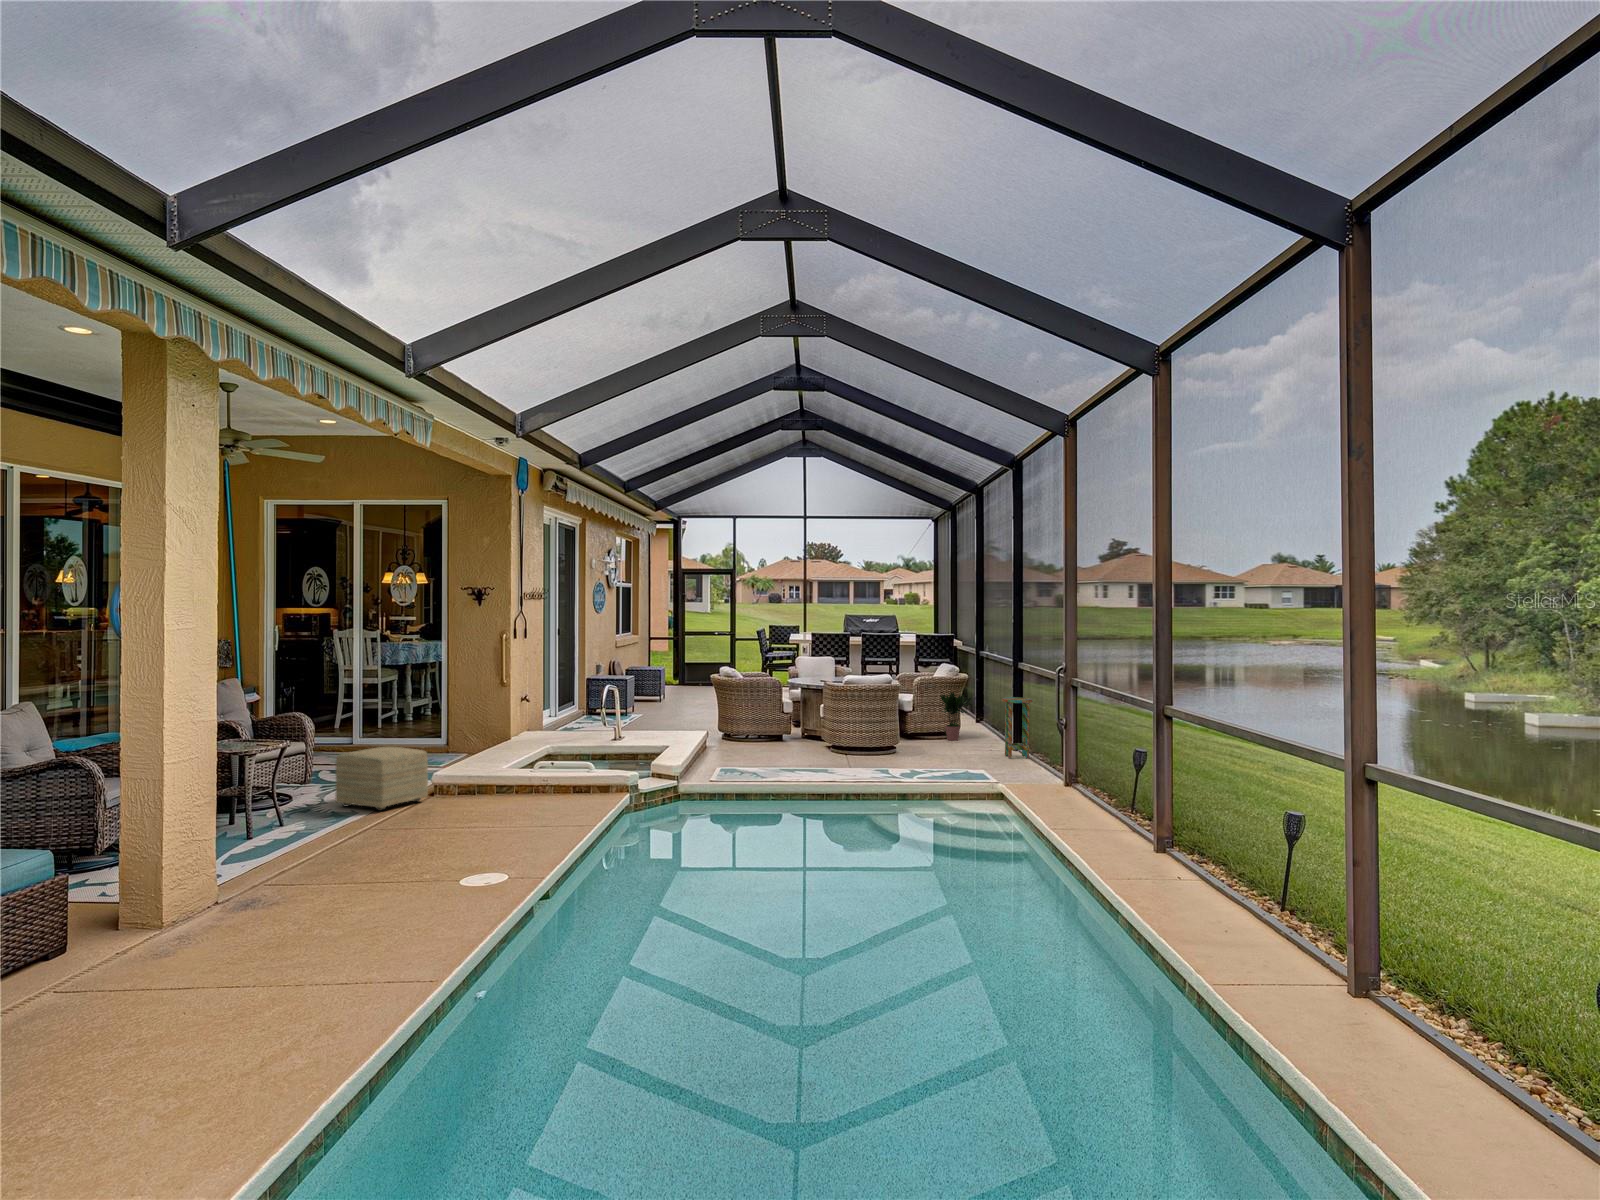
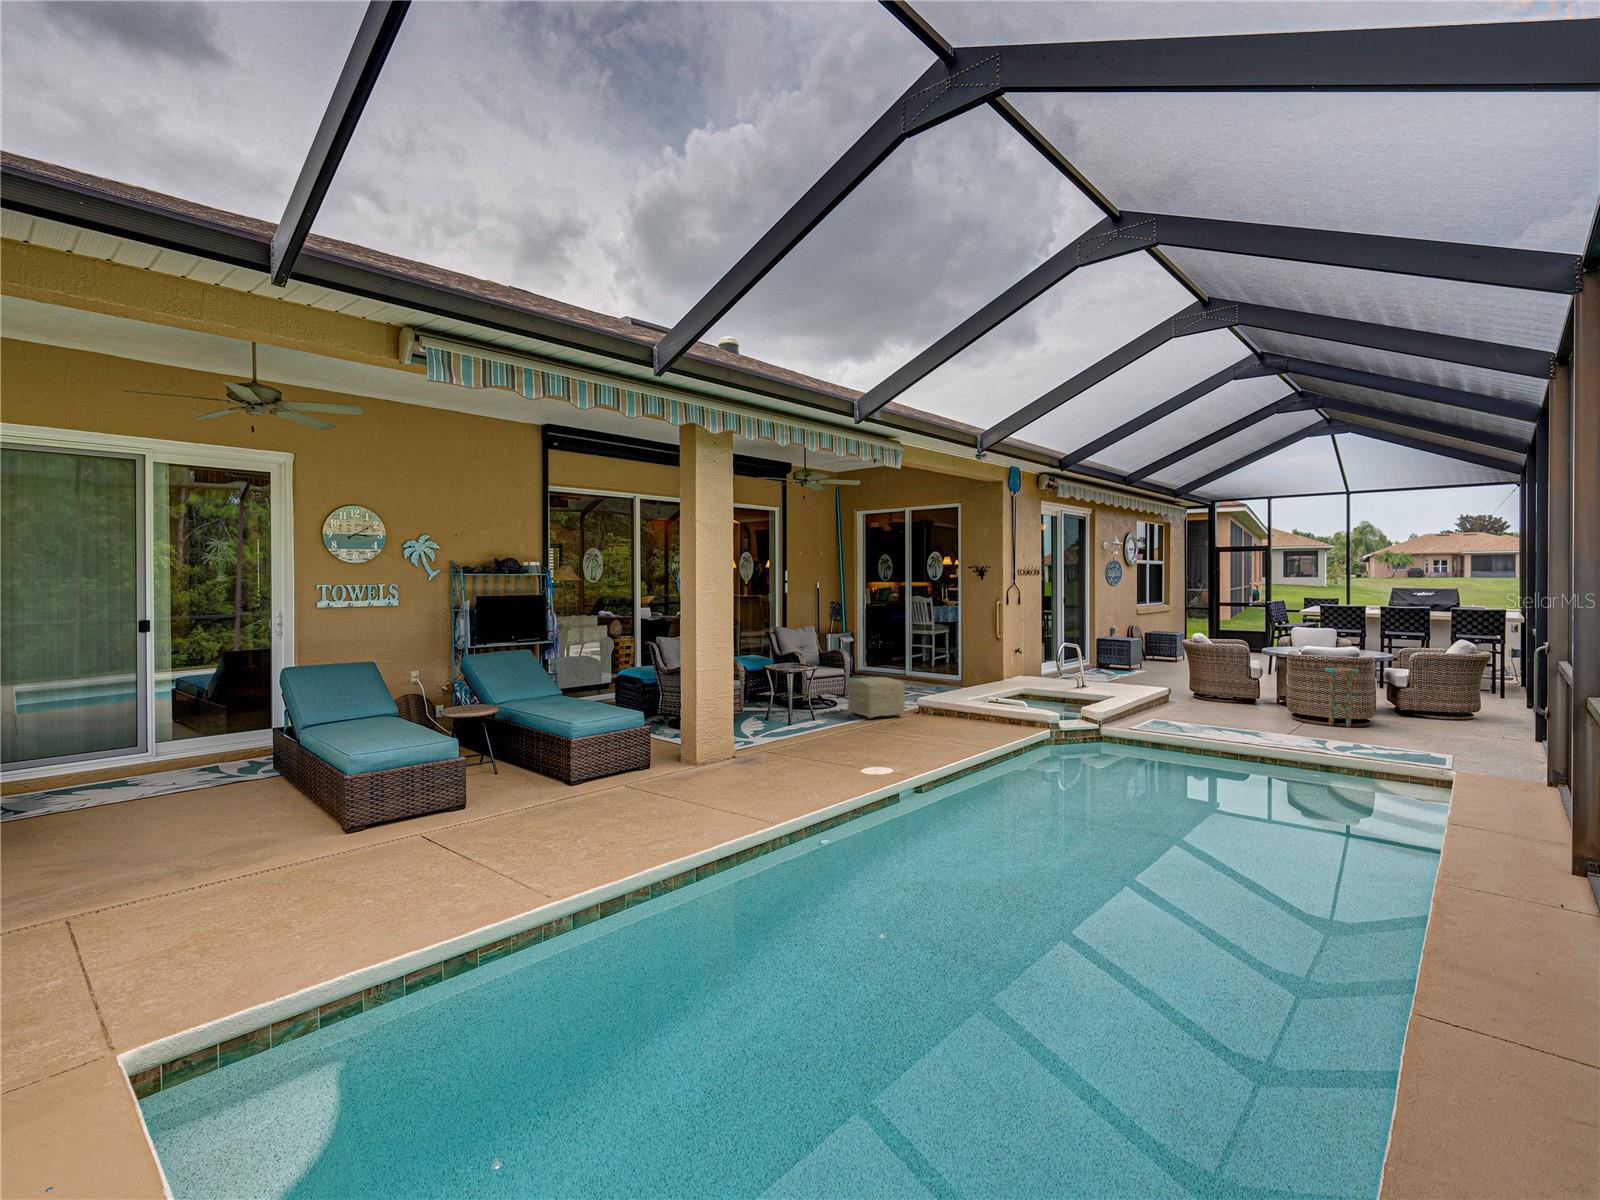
potted plant: present [940,692,972,741] -> none [1434,669,1483,722]
side table: present [1002,697,1033,759] -> present [1324,667,1359,727]

